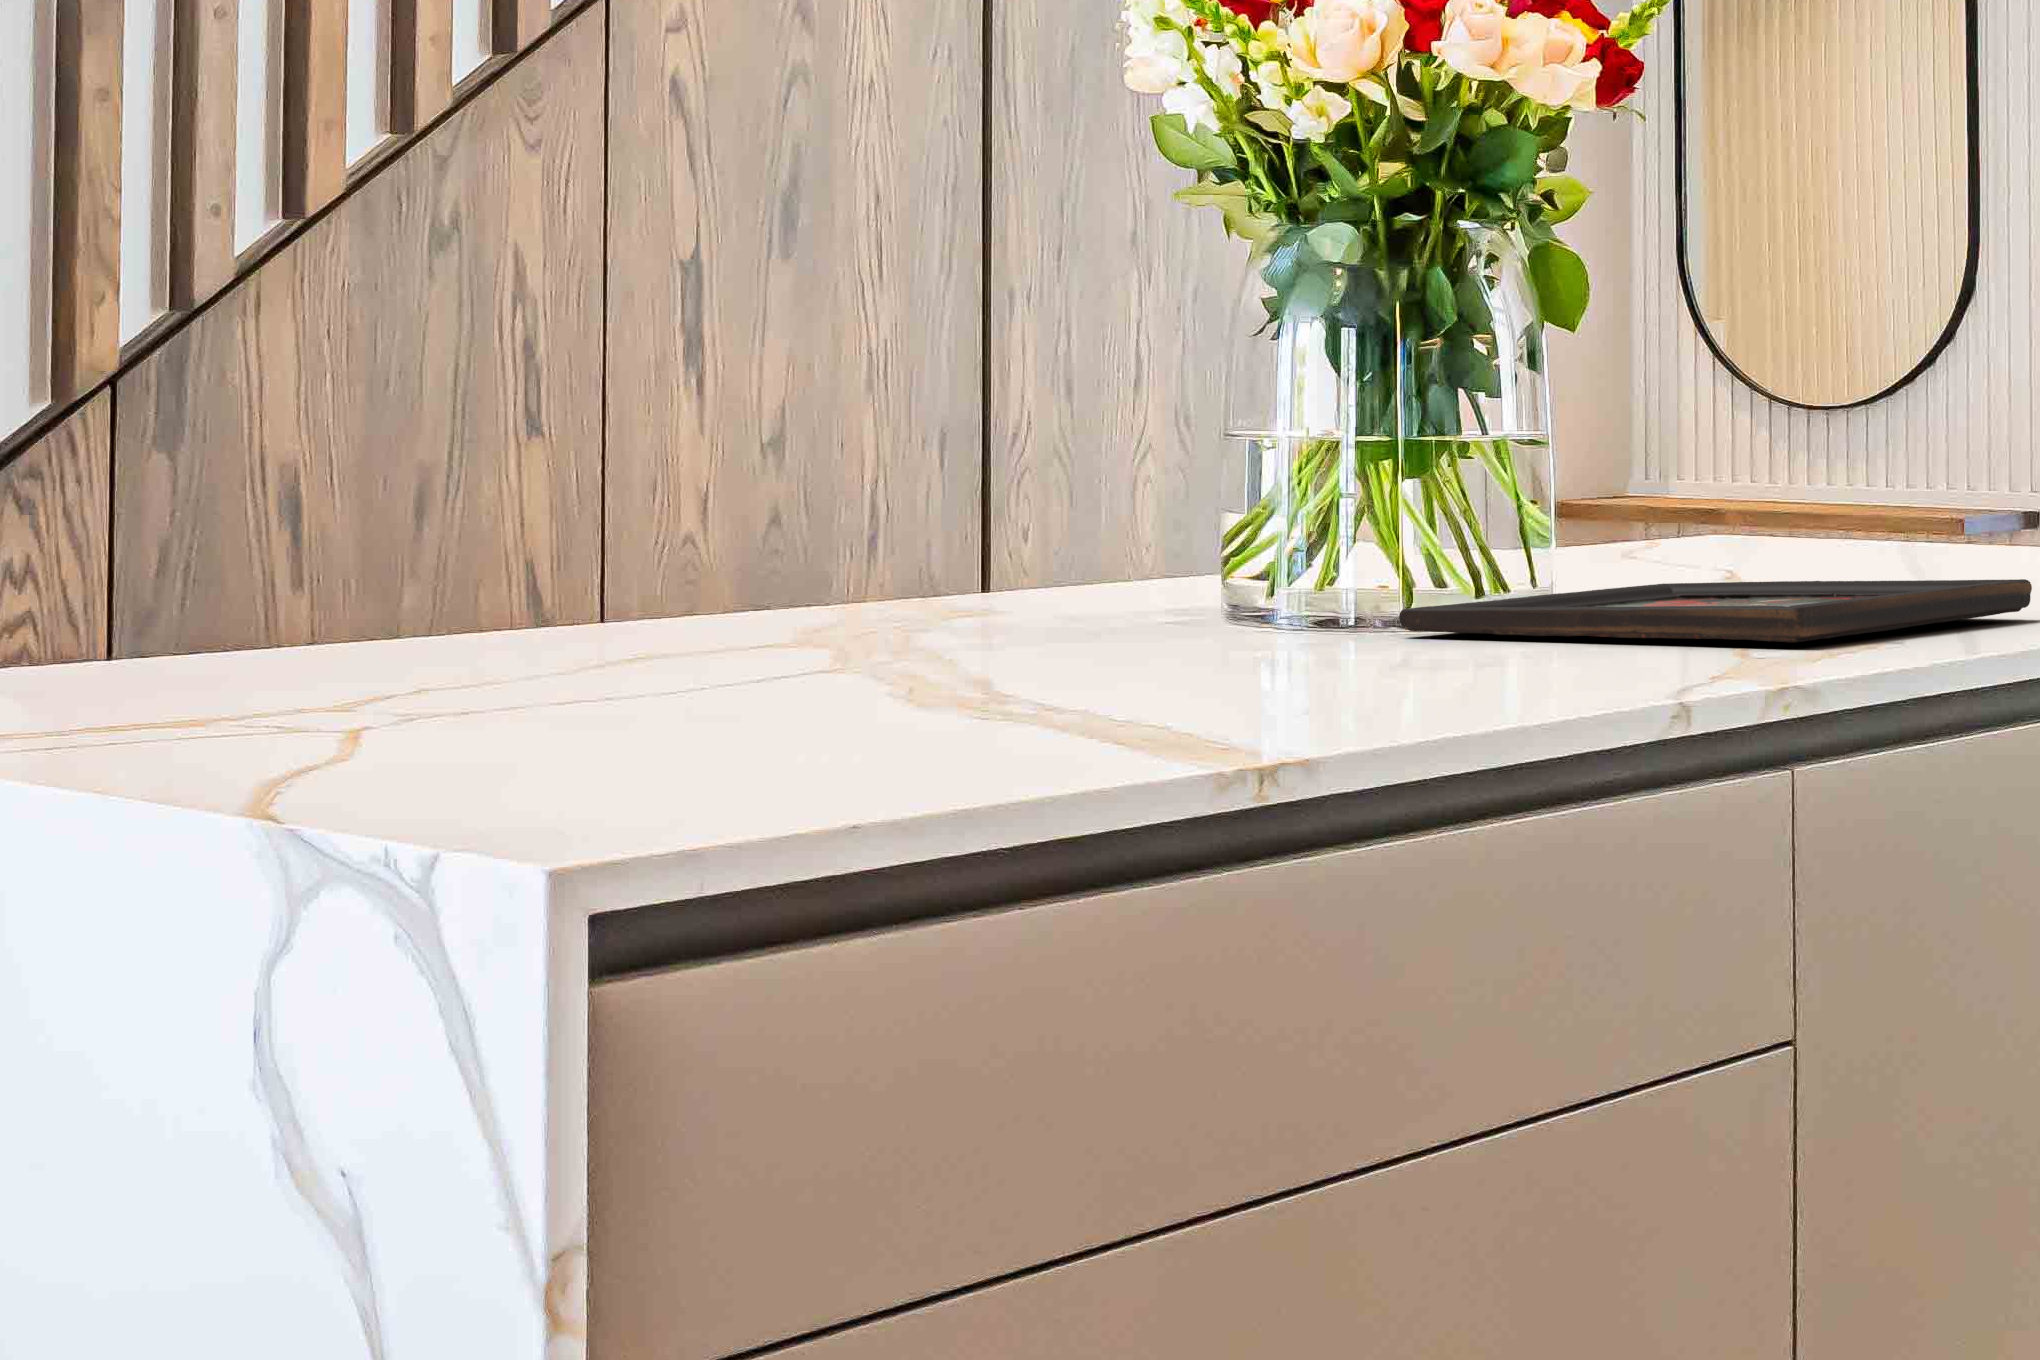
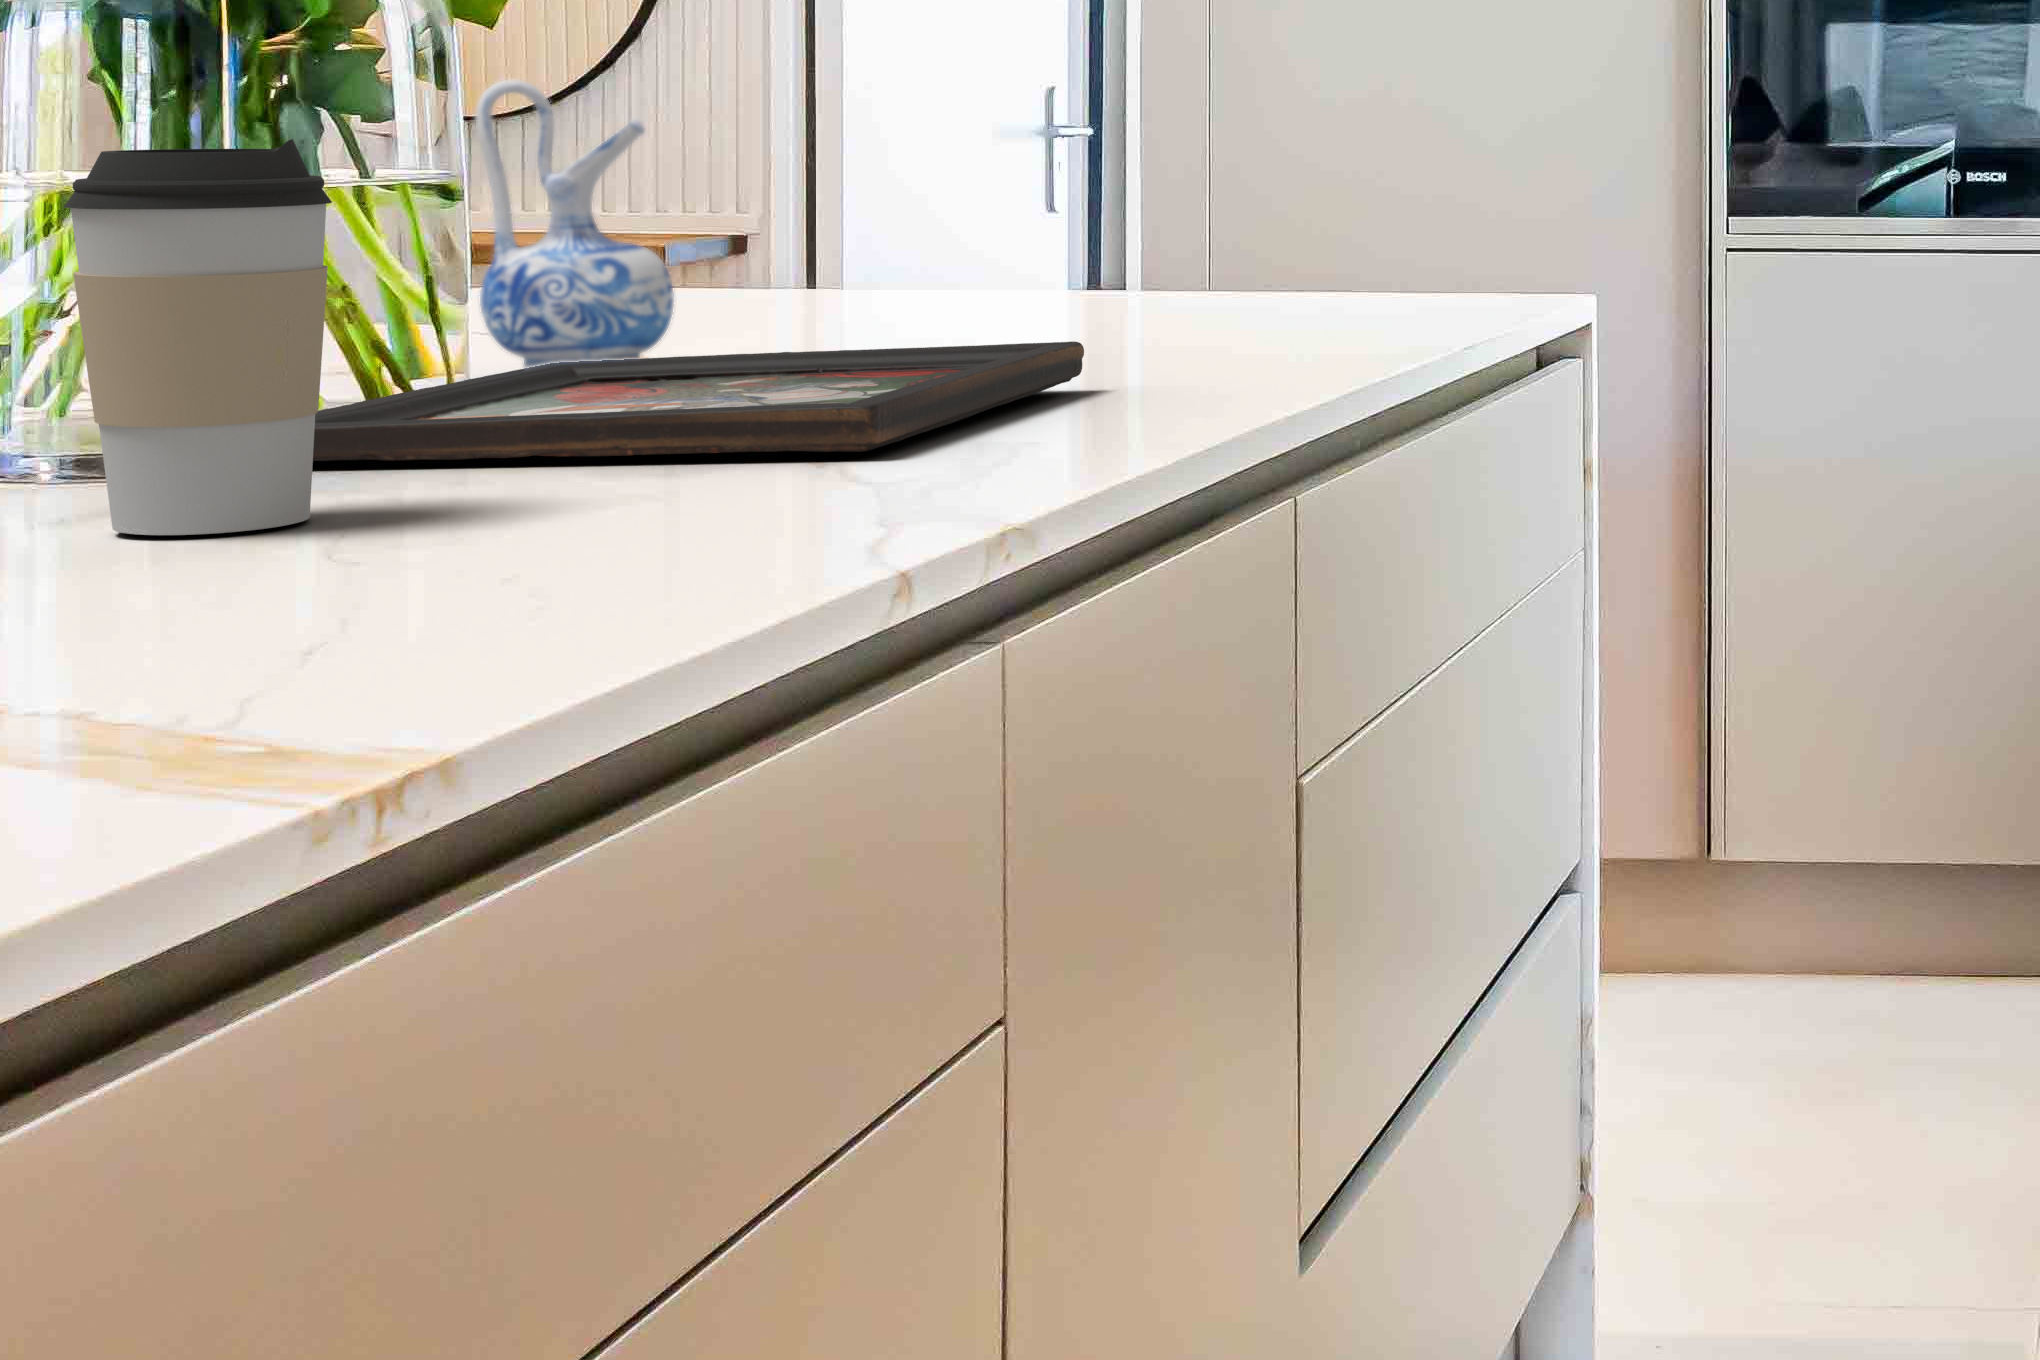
ceramic pitcher: none [1635,373,1771,599] -> present [476,80,674,368]
coffee cup: none [1281,405,1432,663] -> present [64,139,332,535]

